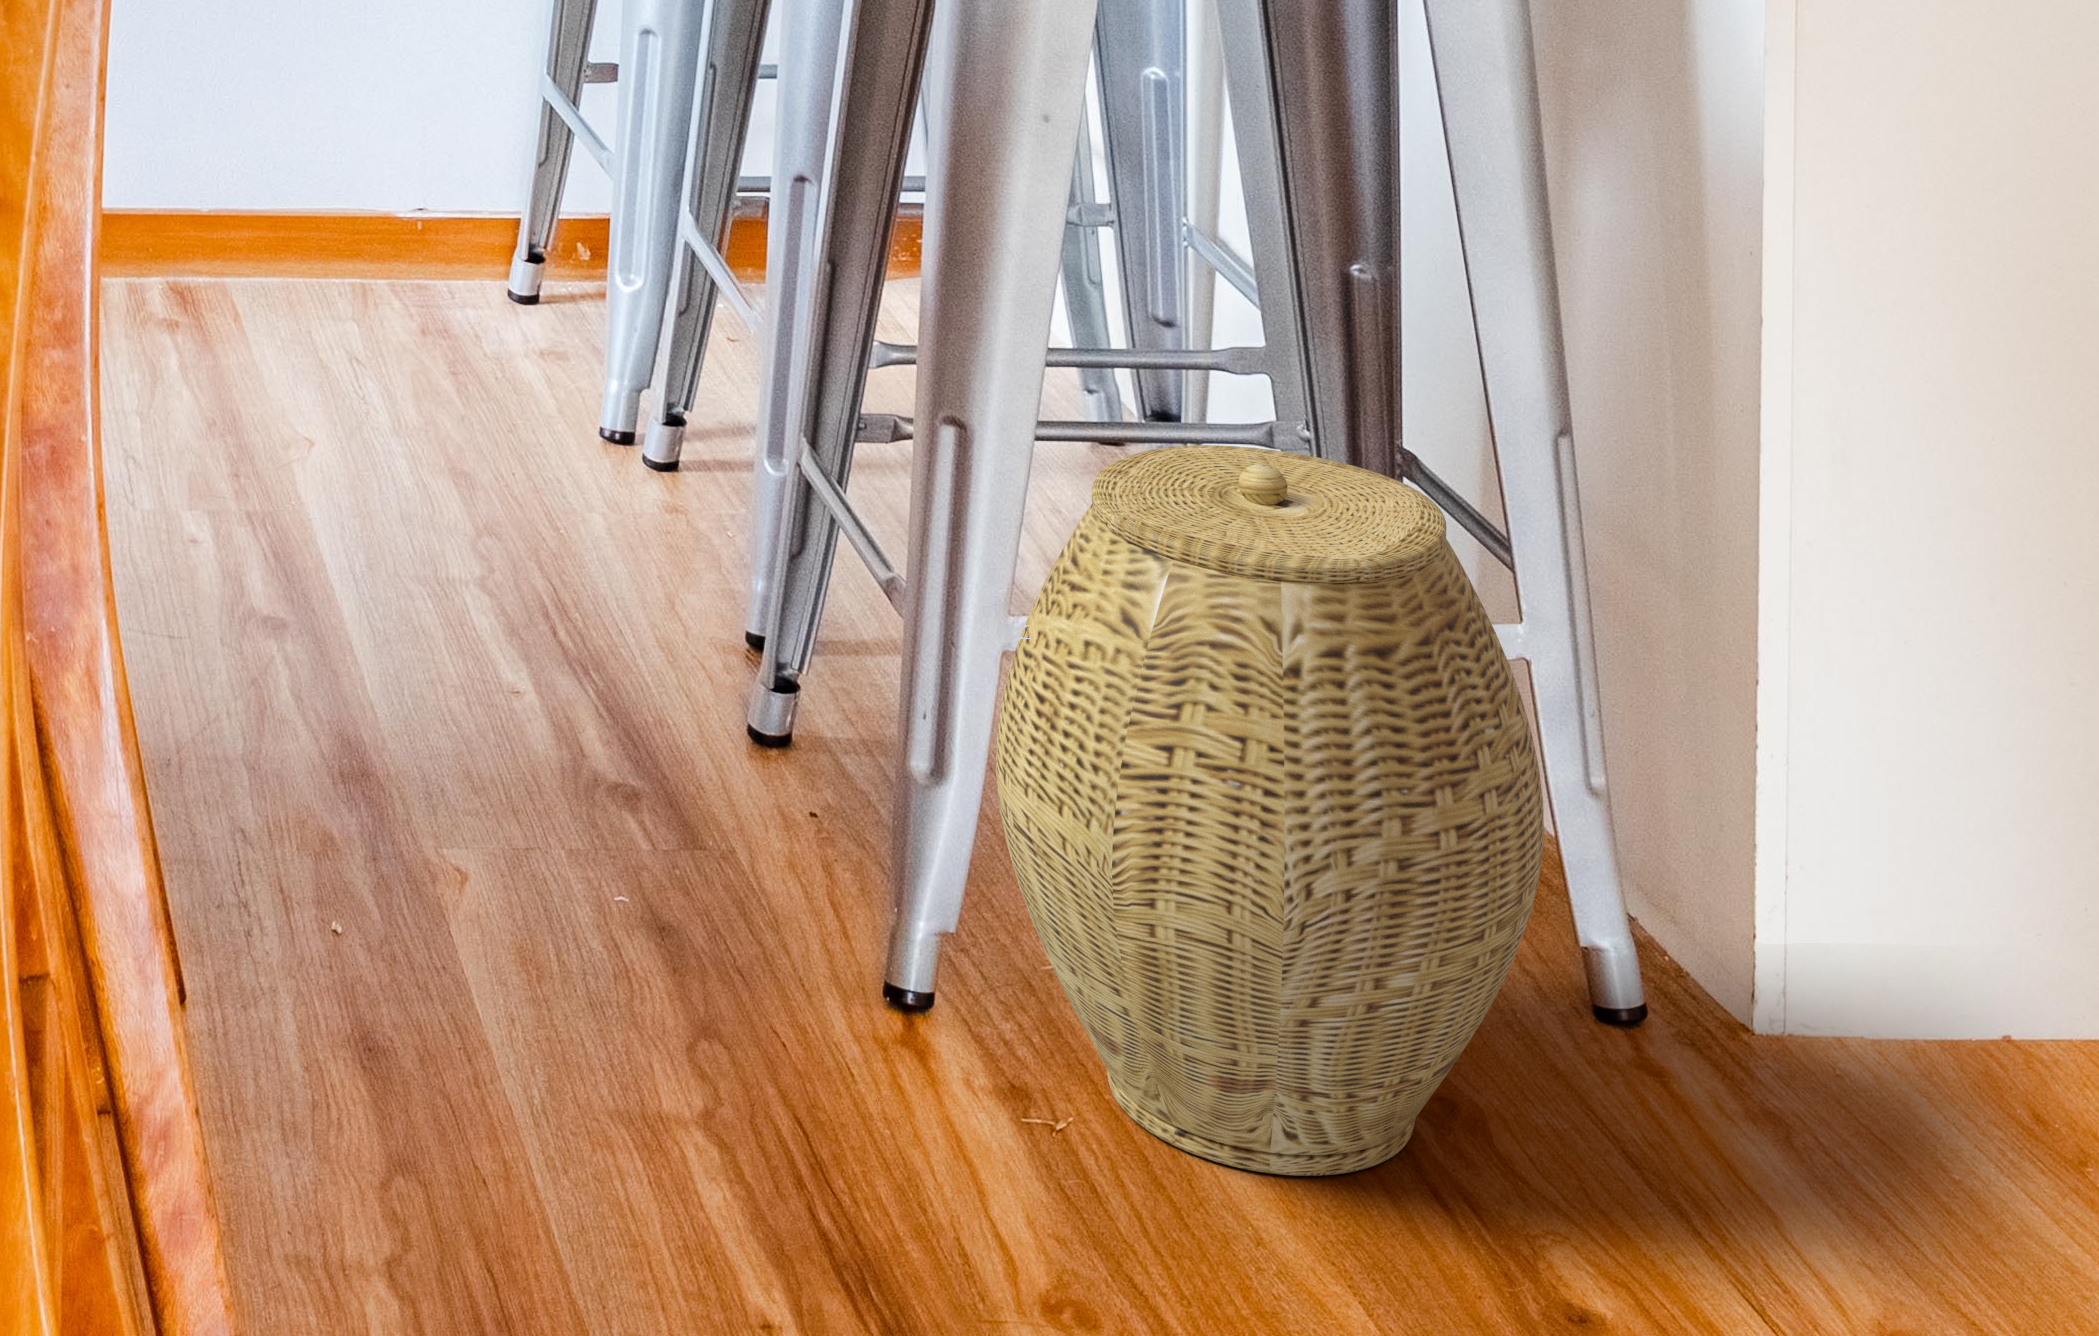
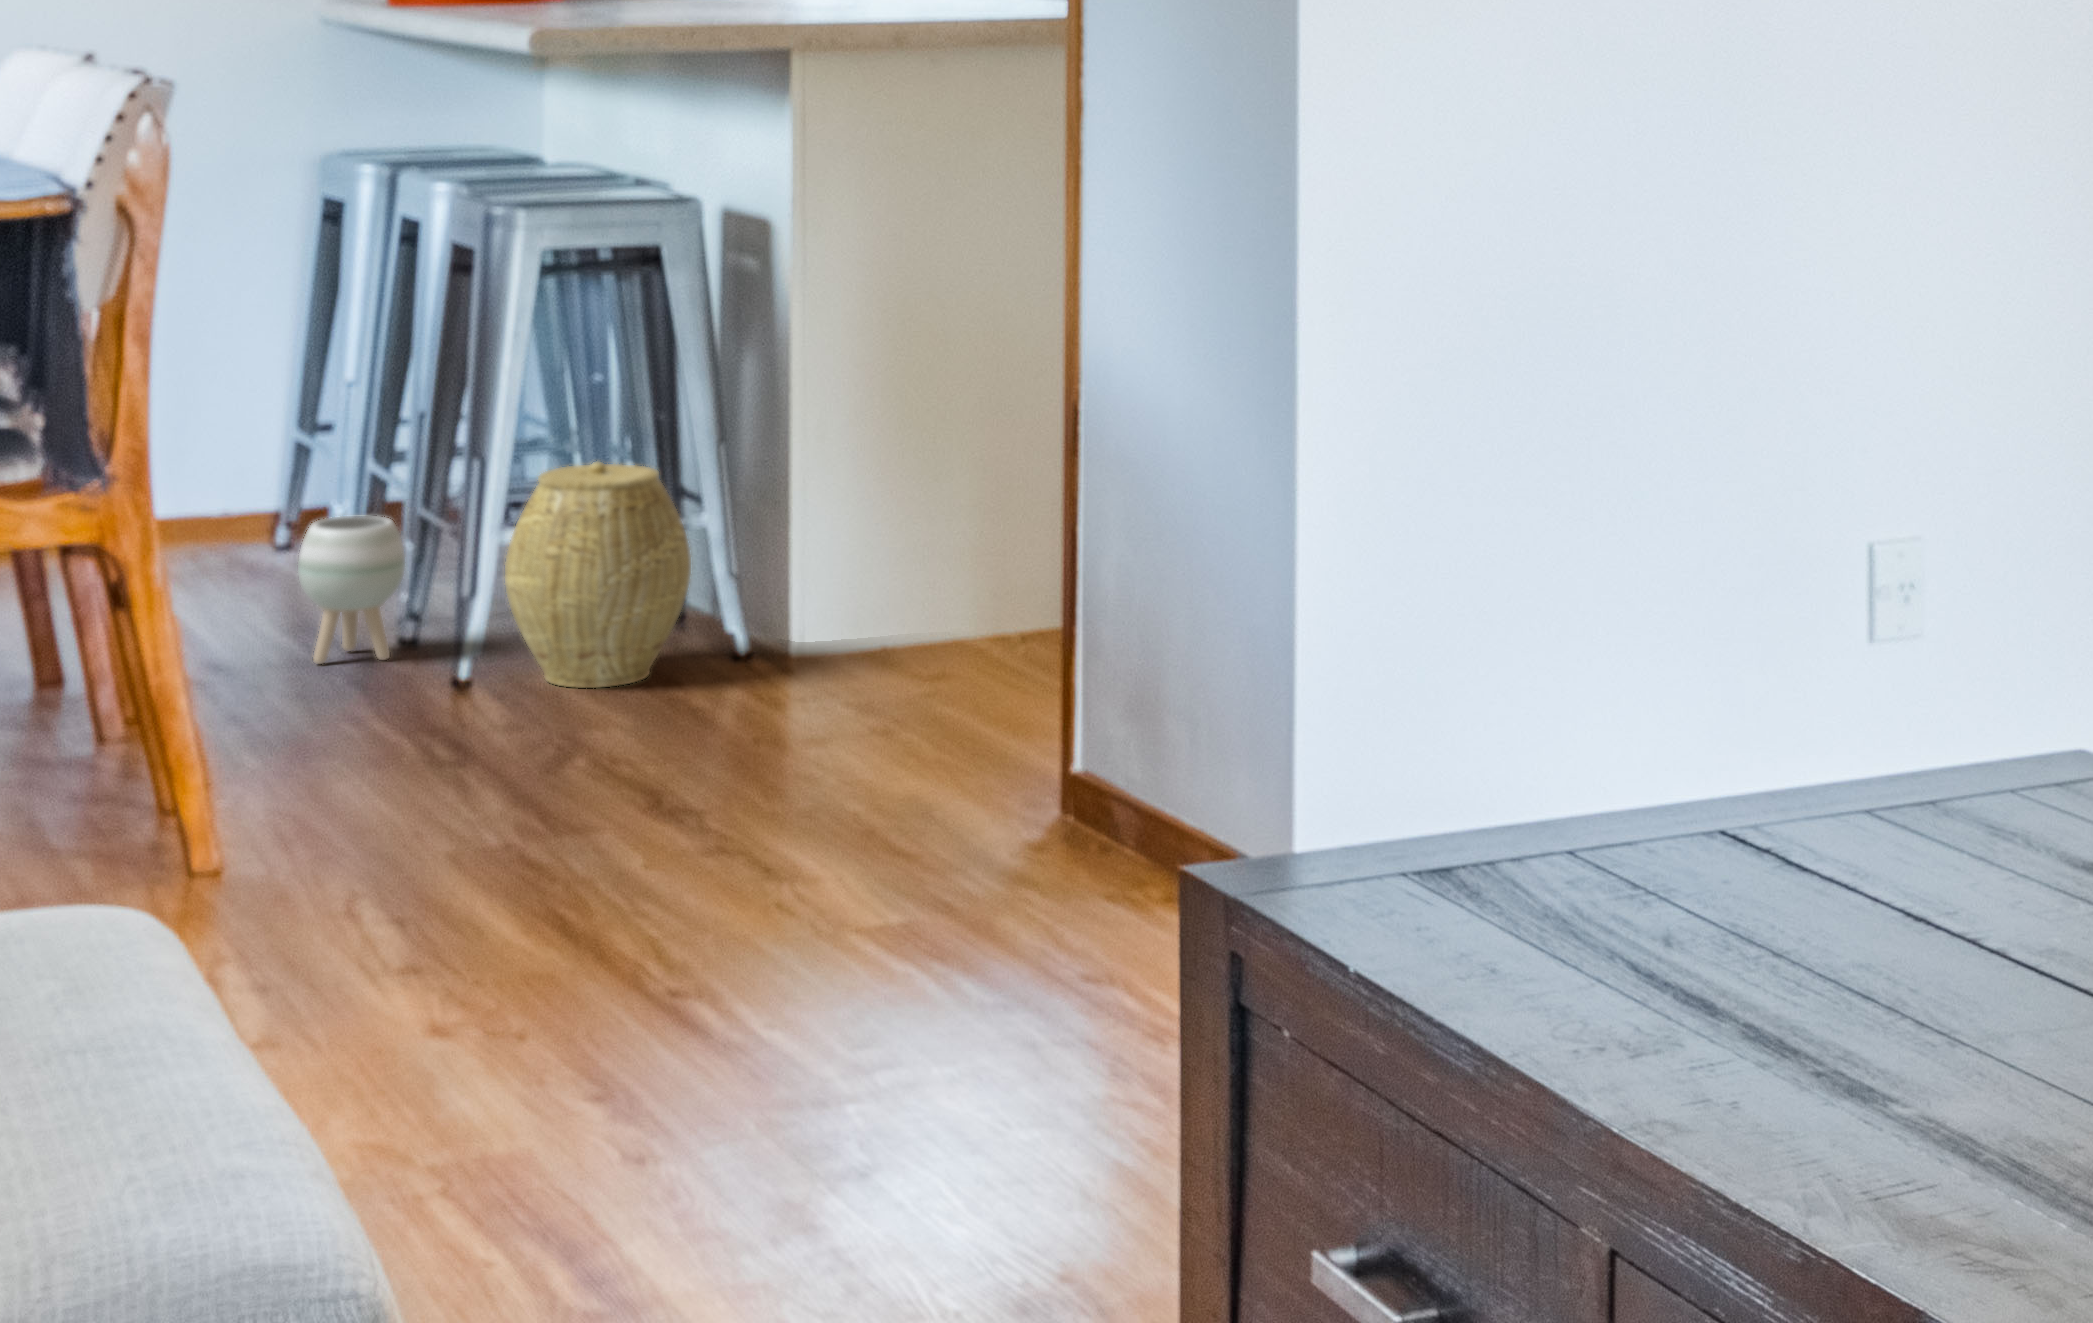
planter: none [471,462,731,875] -> present [298,515,405,664]

